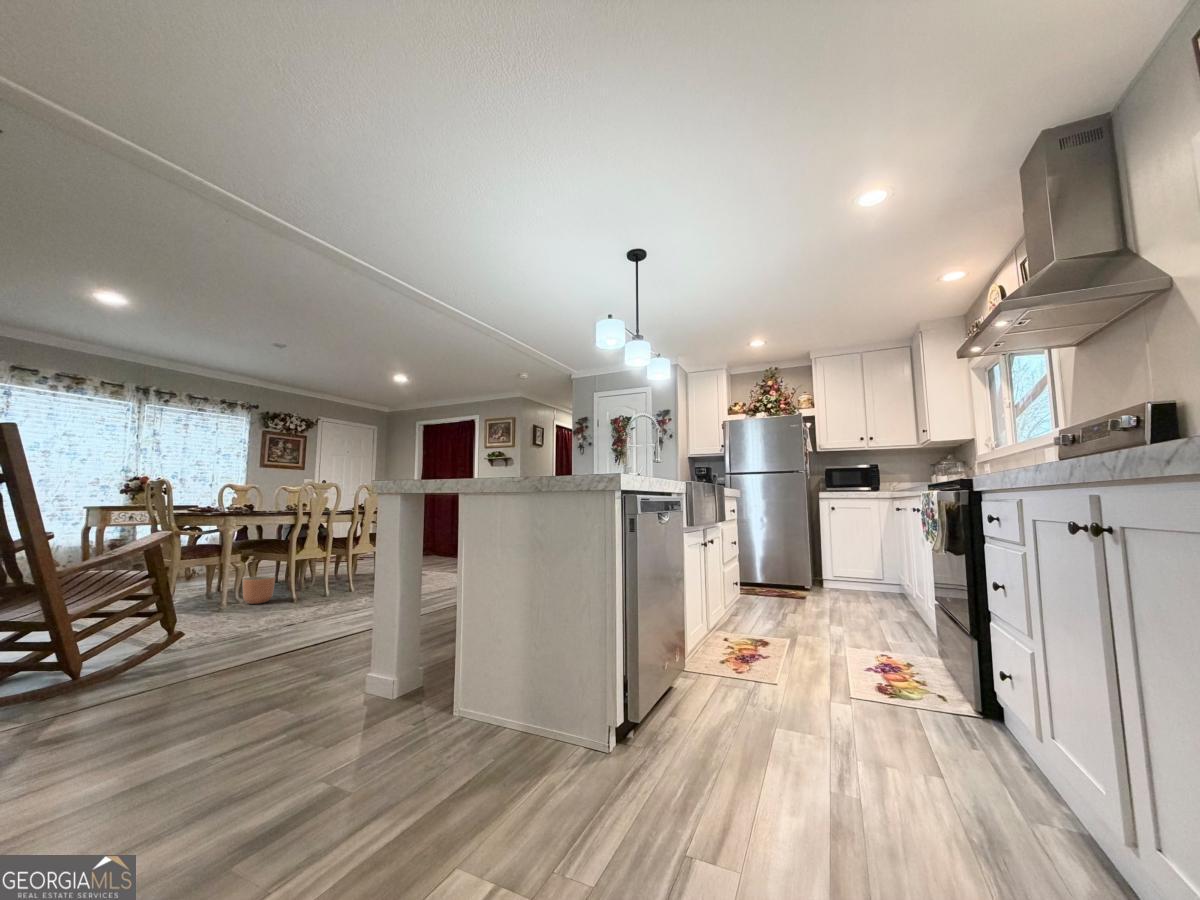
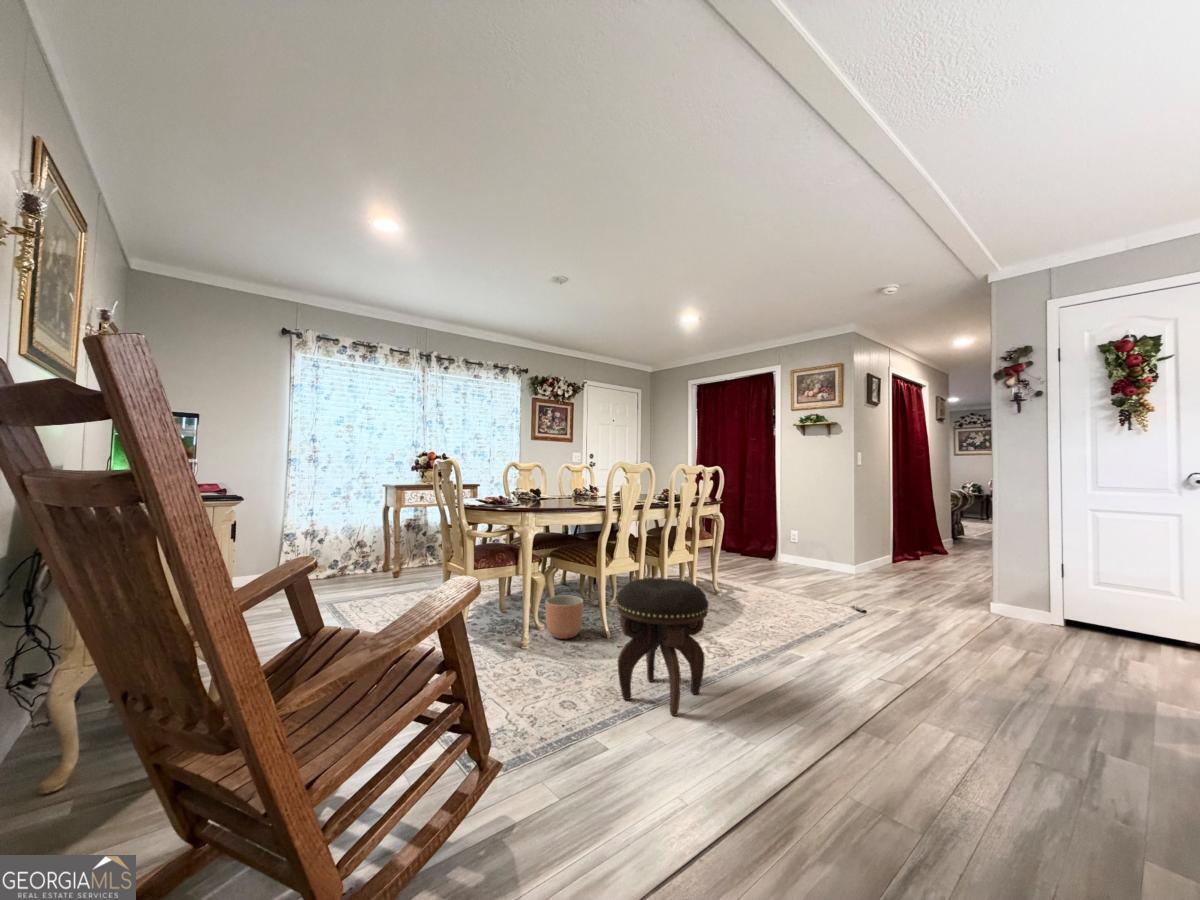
footstool: none [281,548,344,620] -> present [617,578,709,716]

